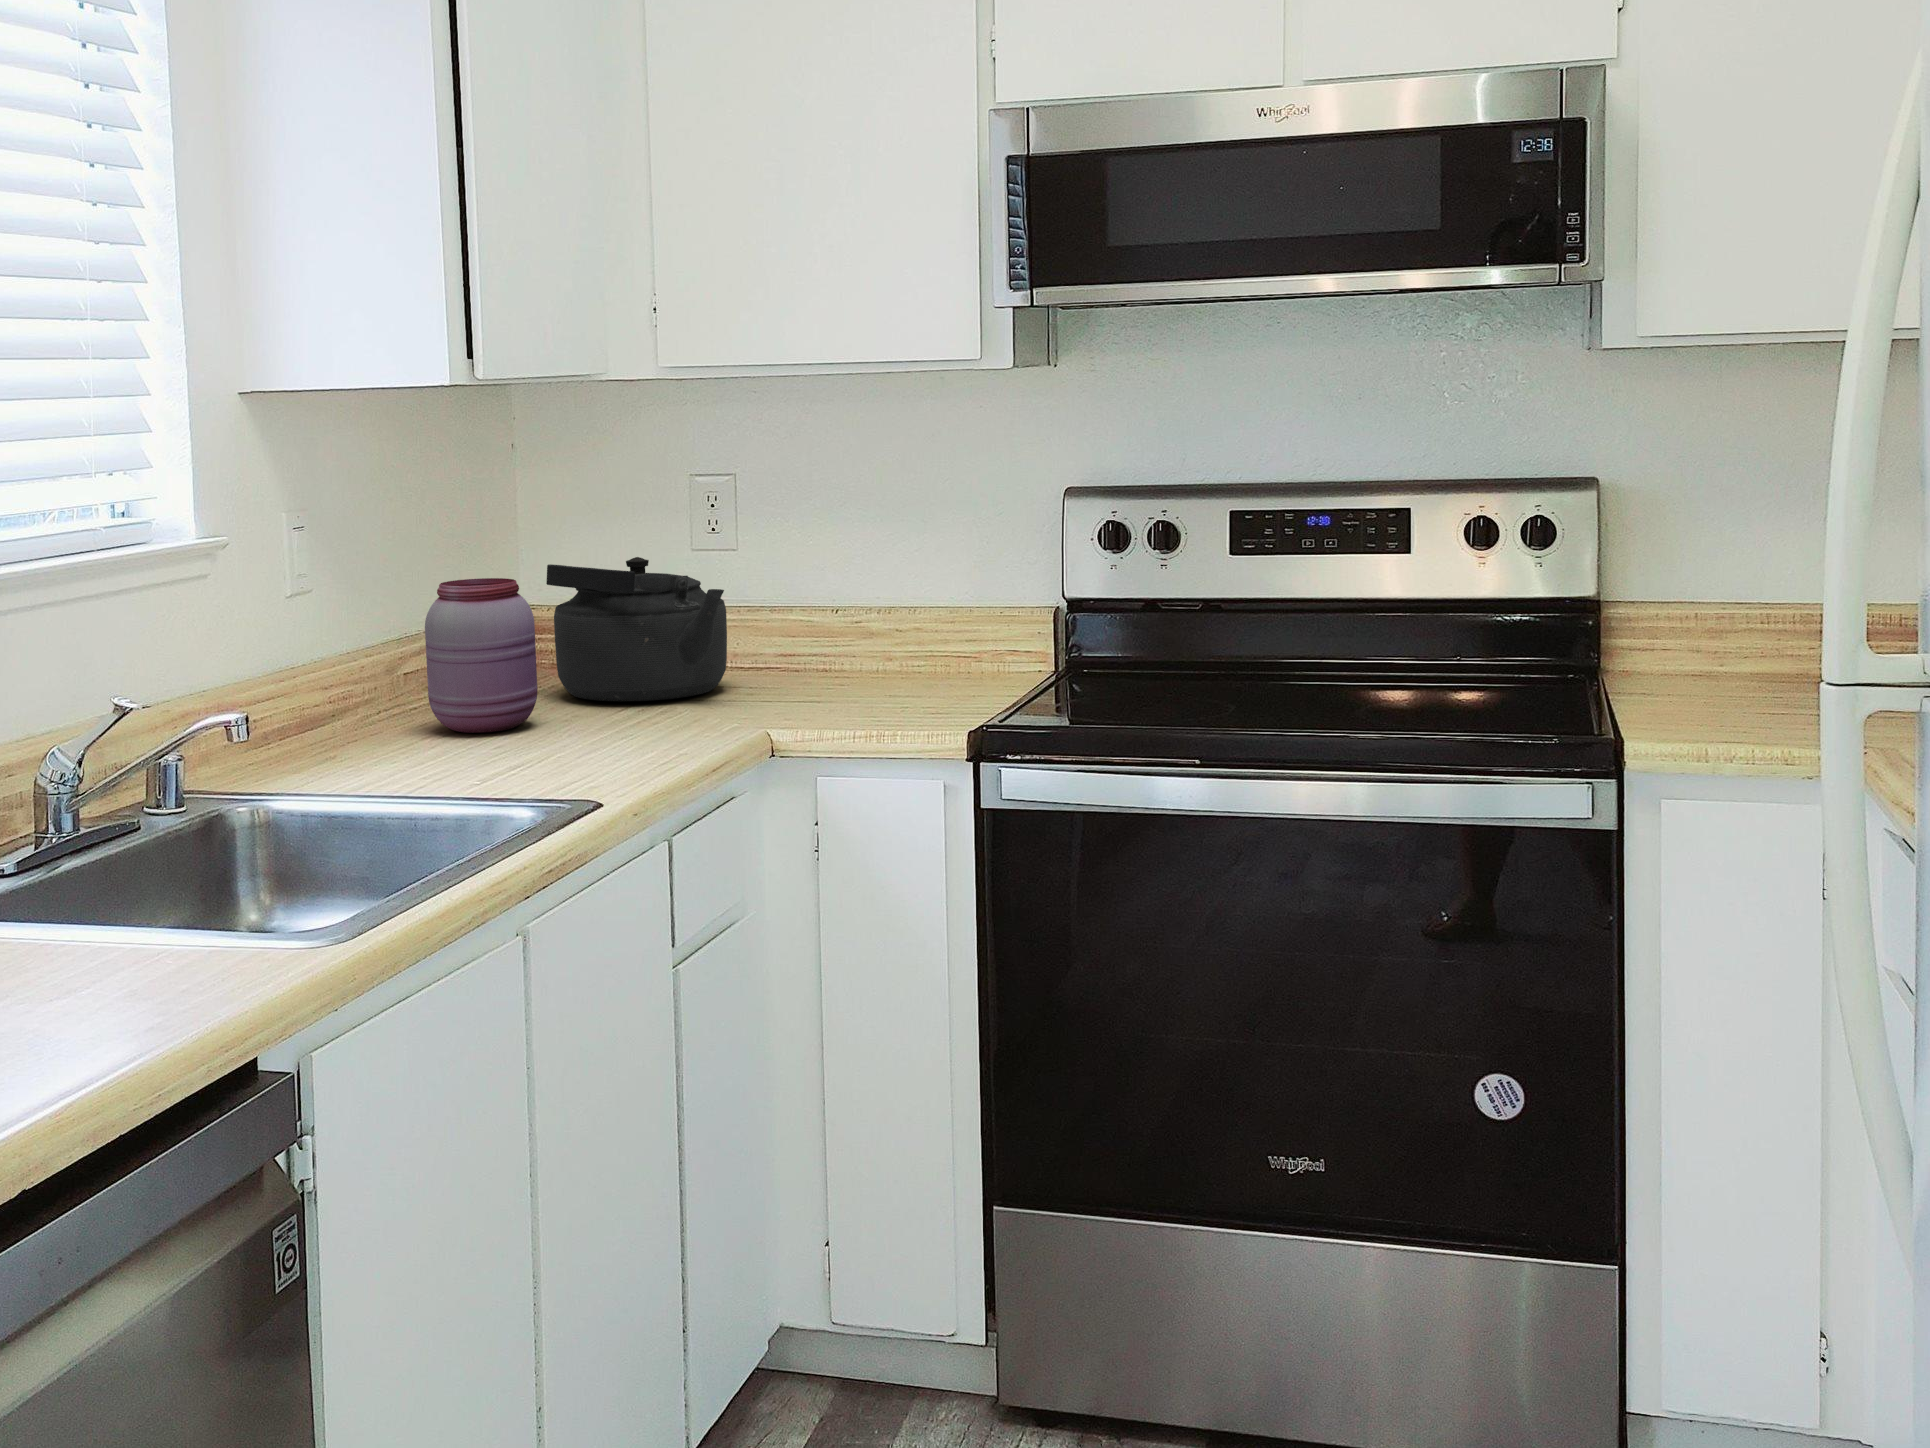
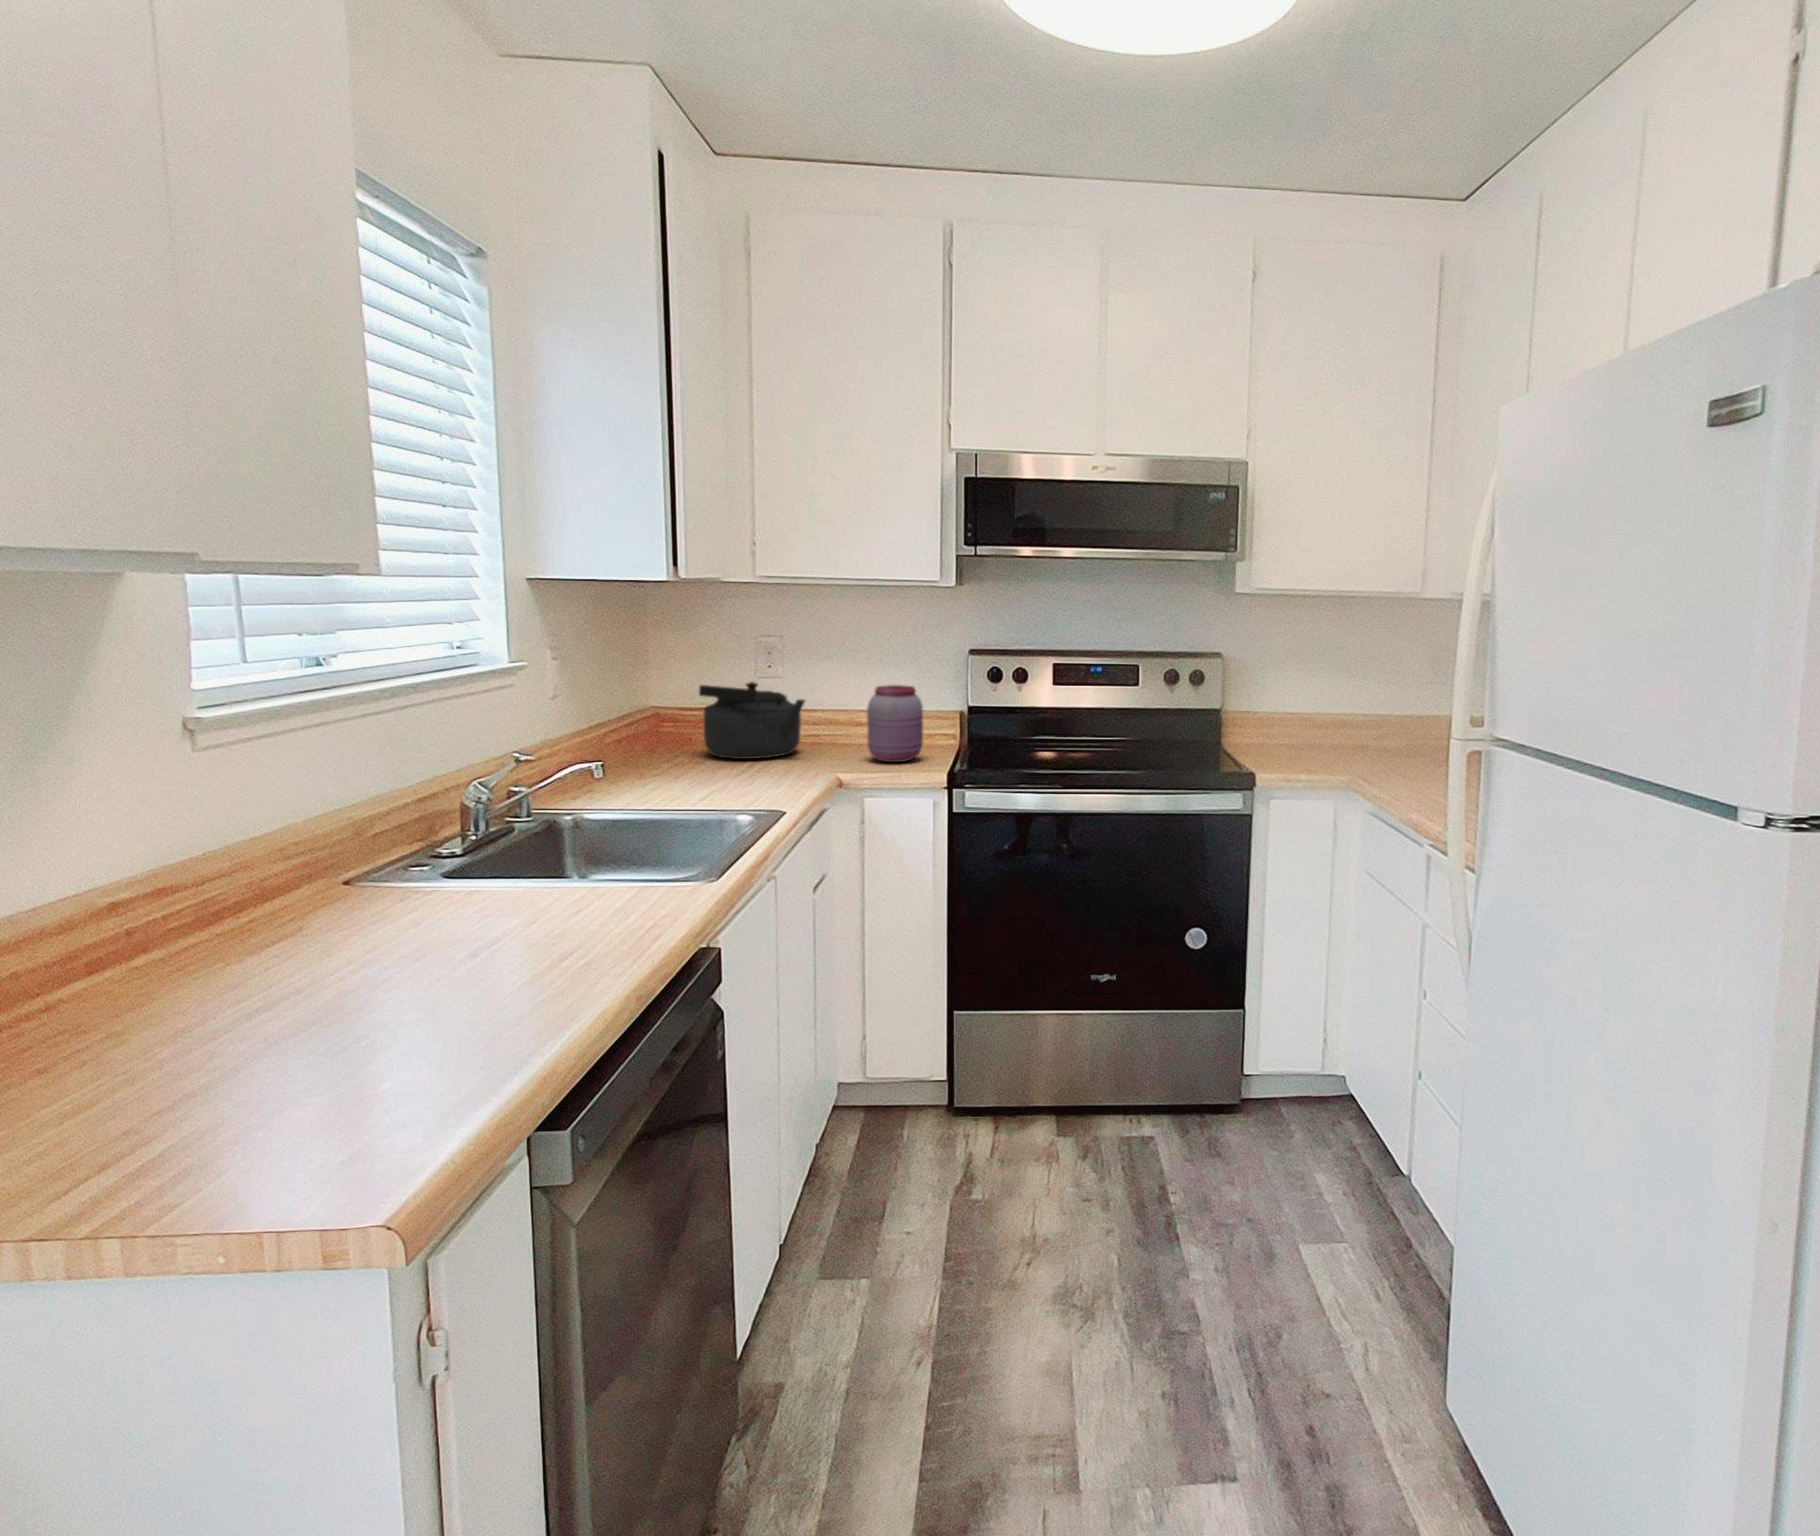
jar: present [425,578,538,733] -> present [867,685,923,762]

